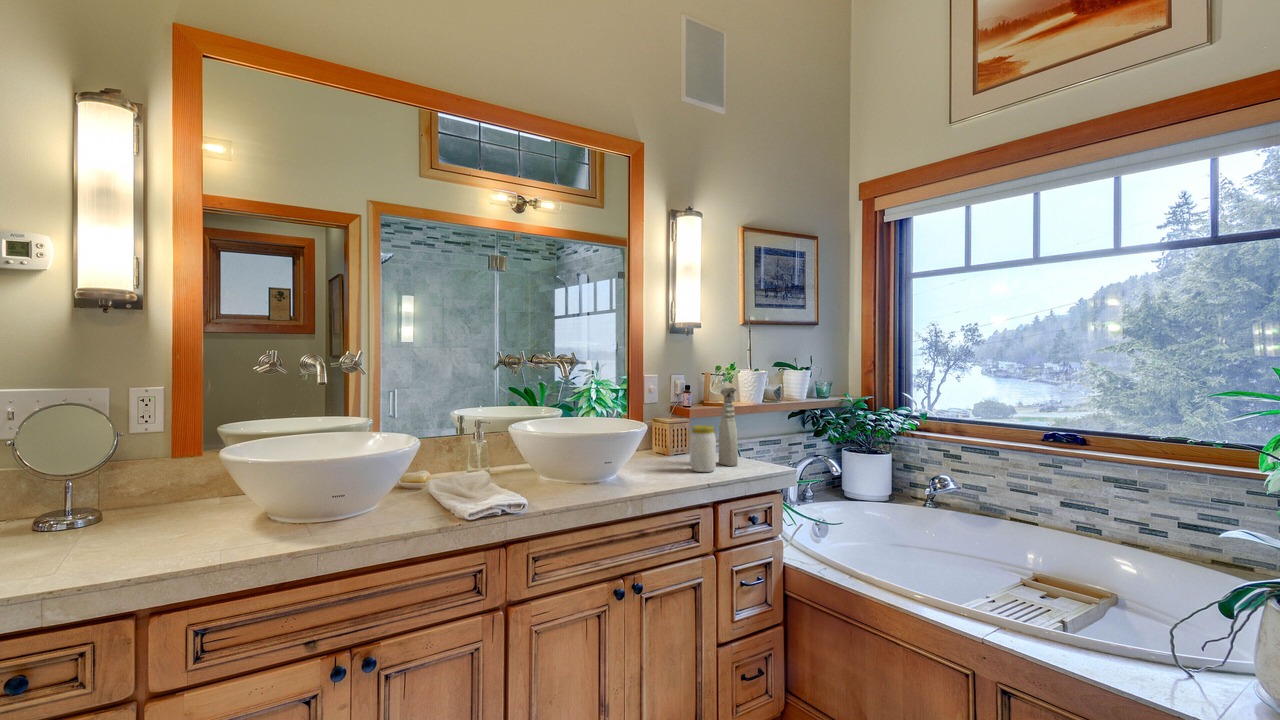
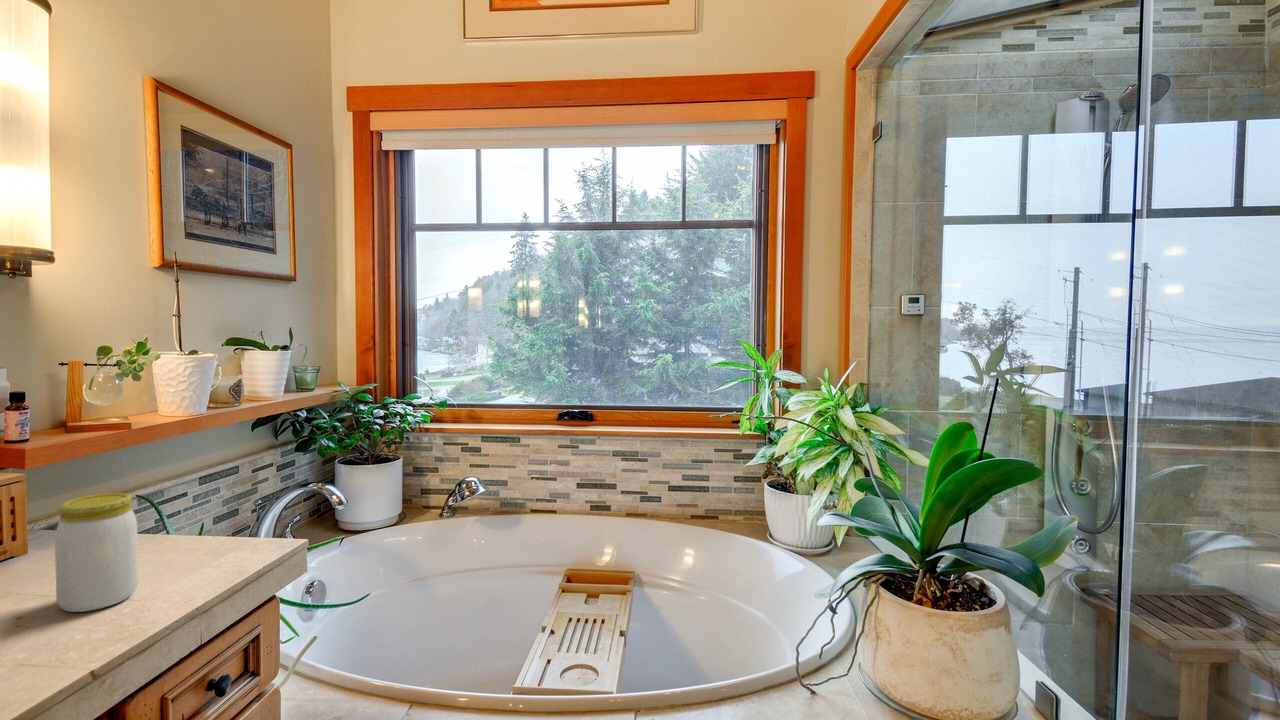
spray bottle: present [719,387,738,466] -> none [133,399,188,564]

